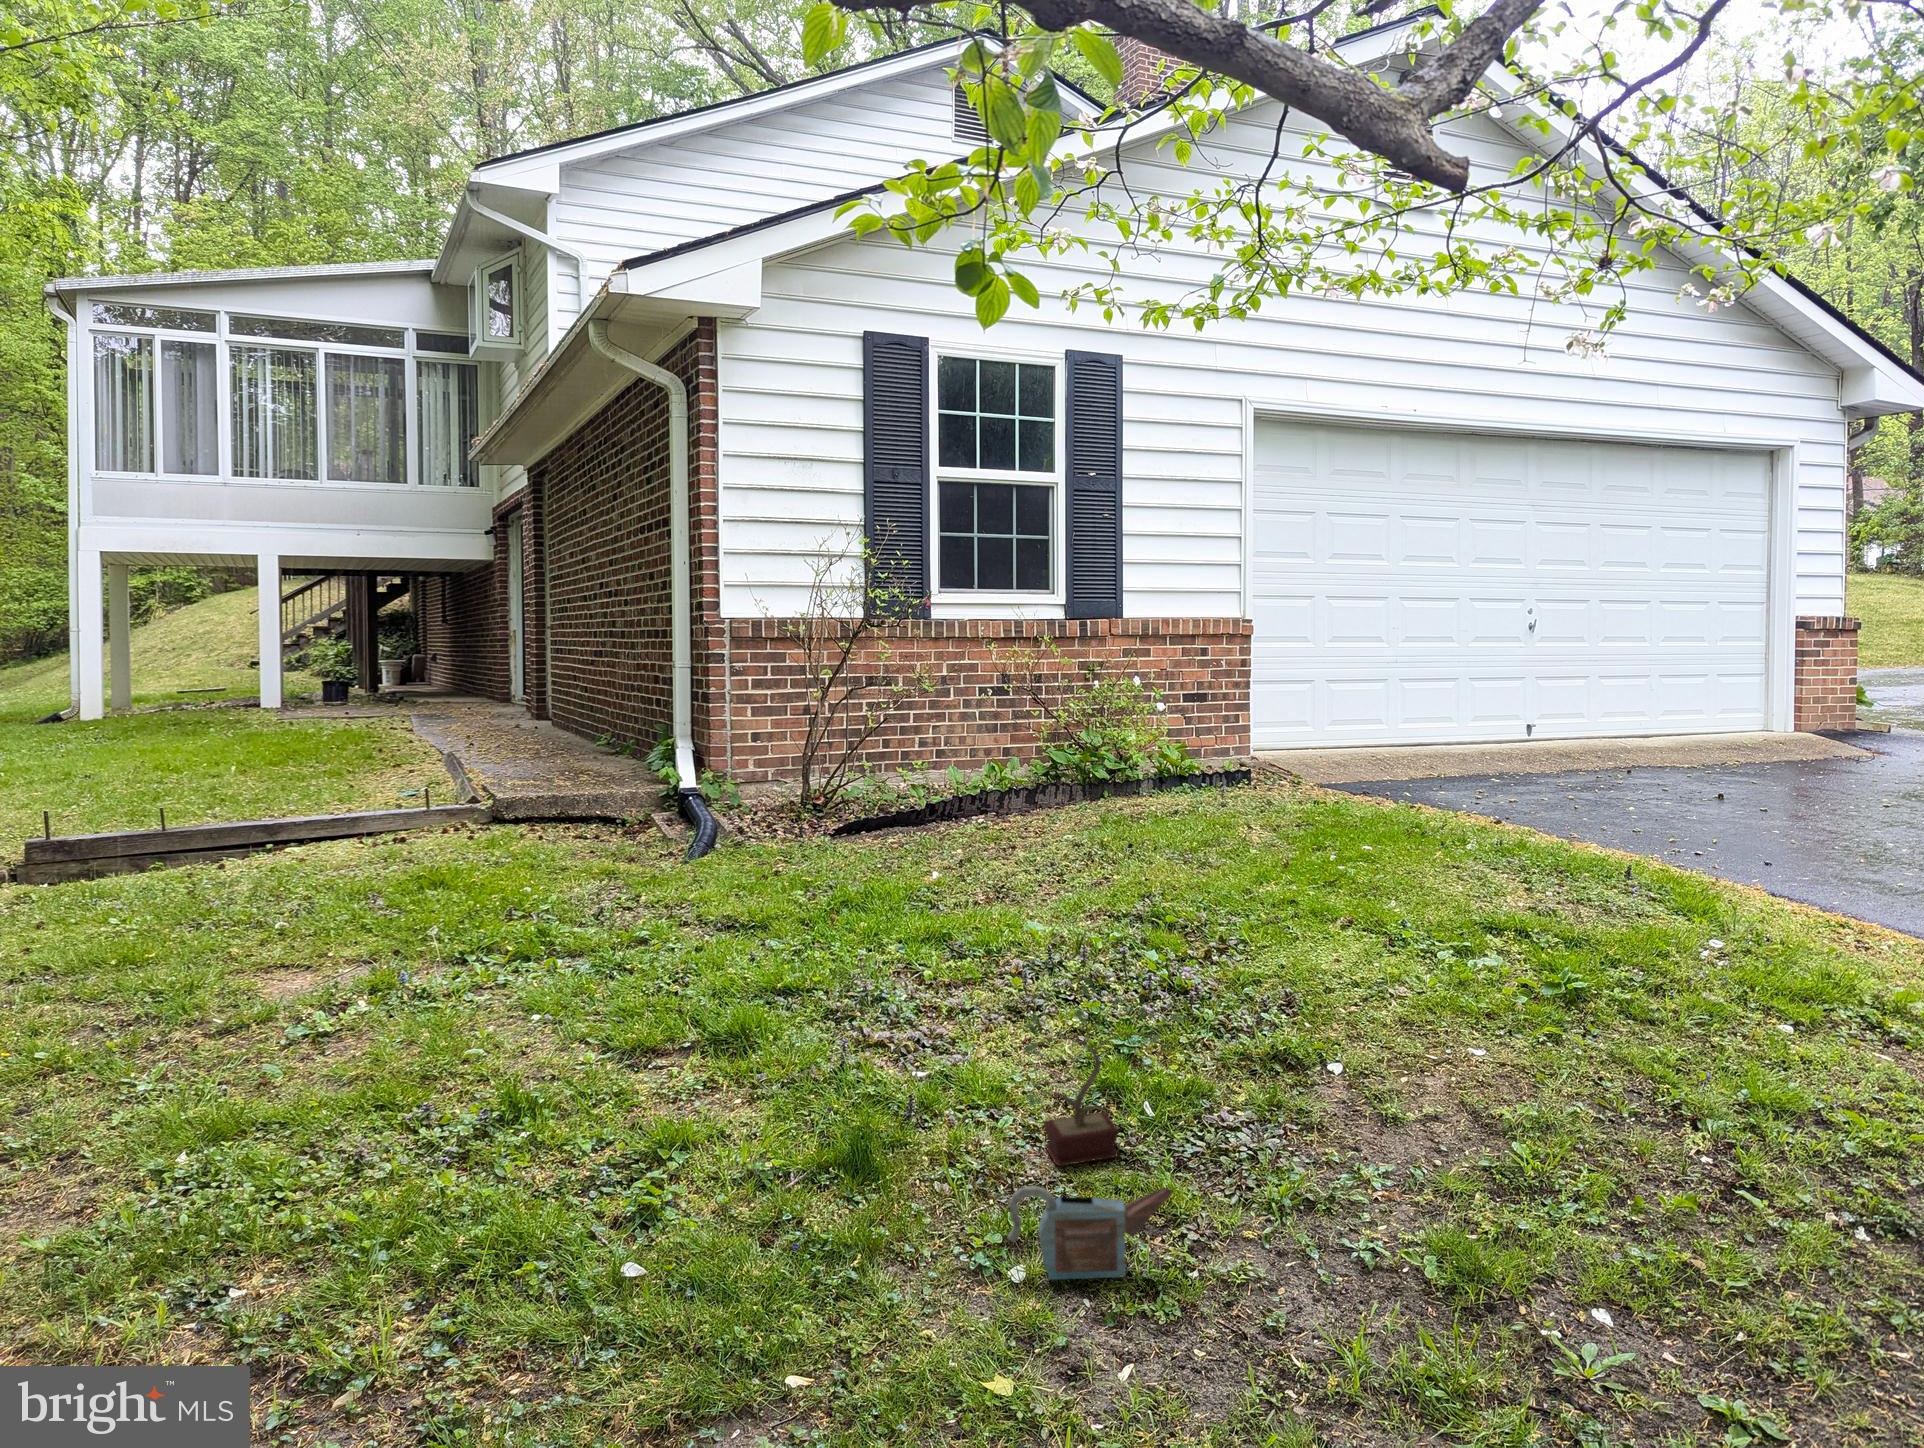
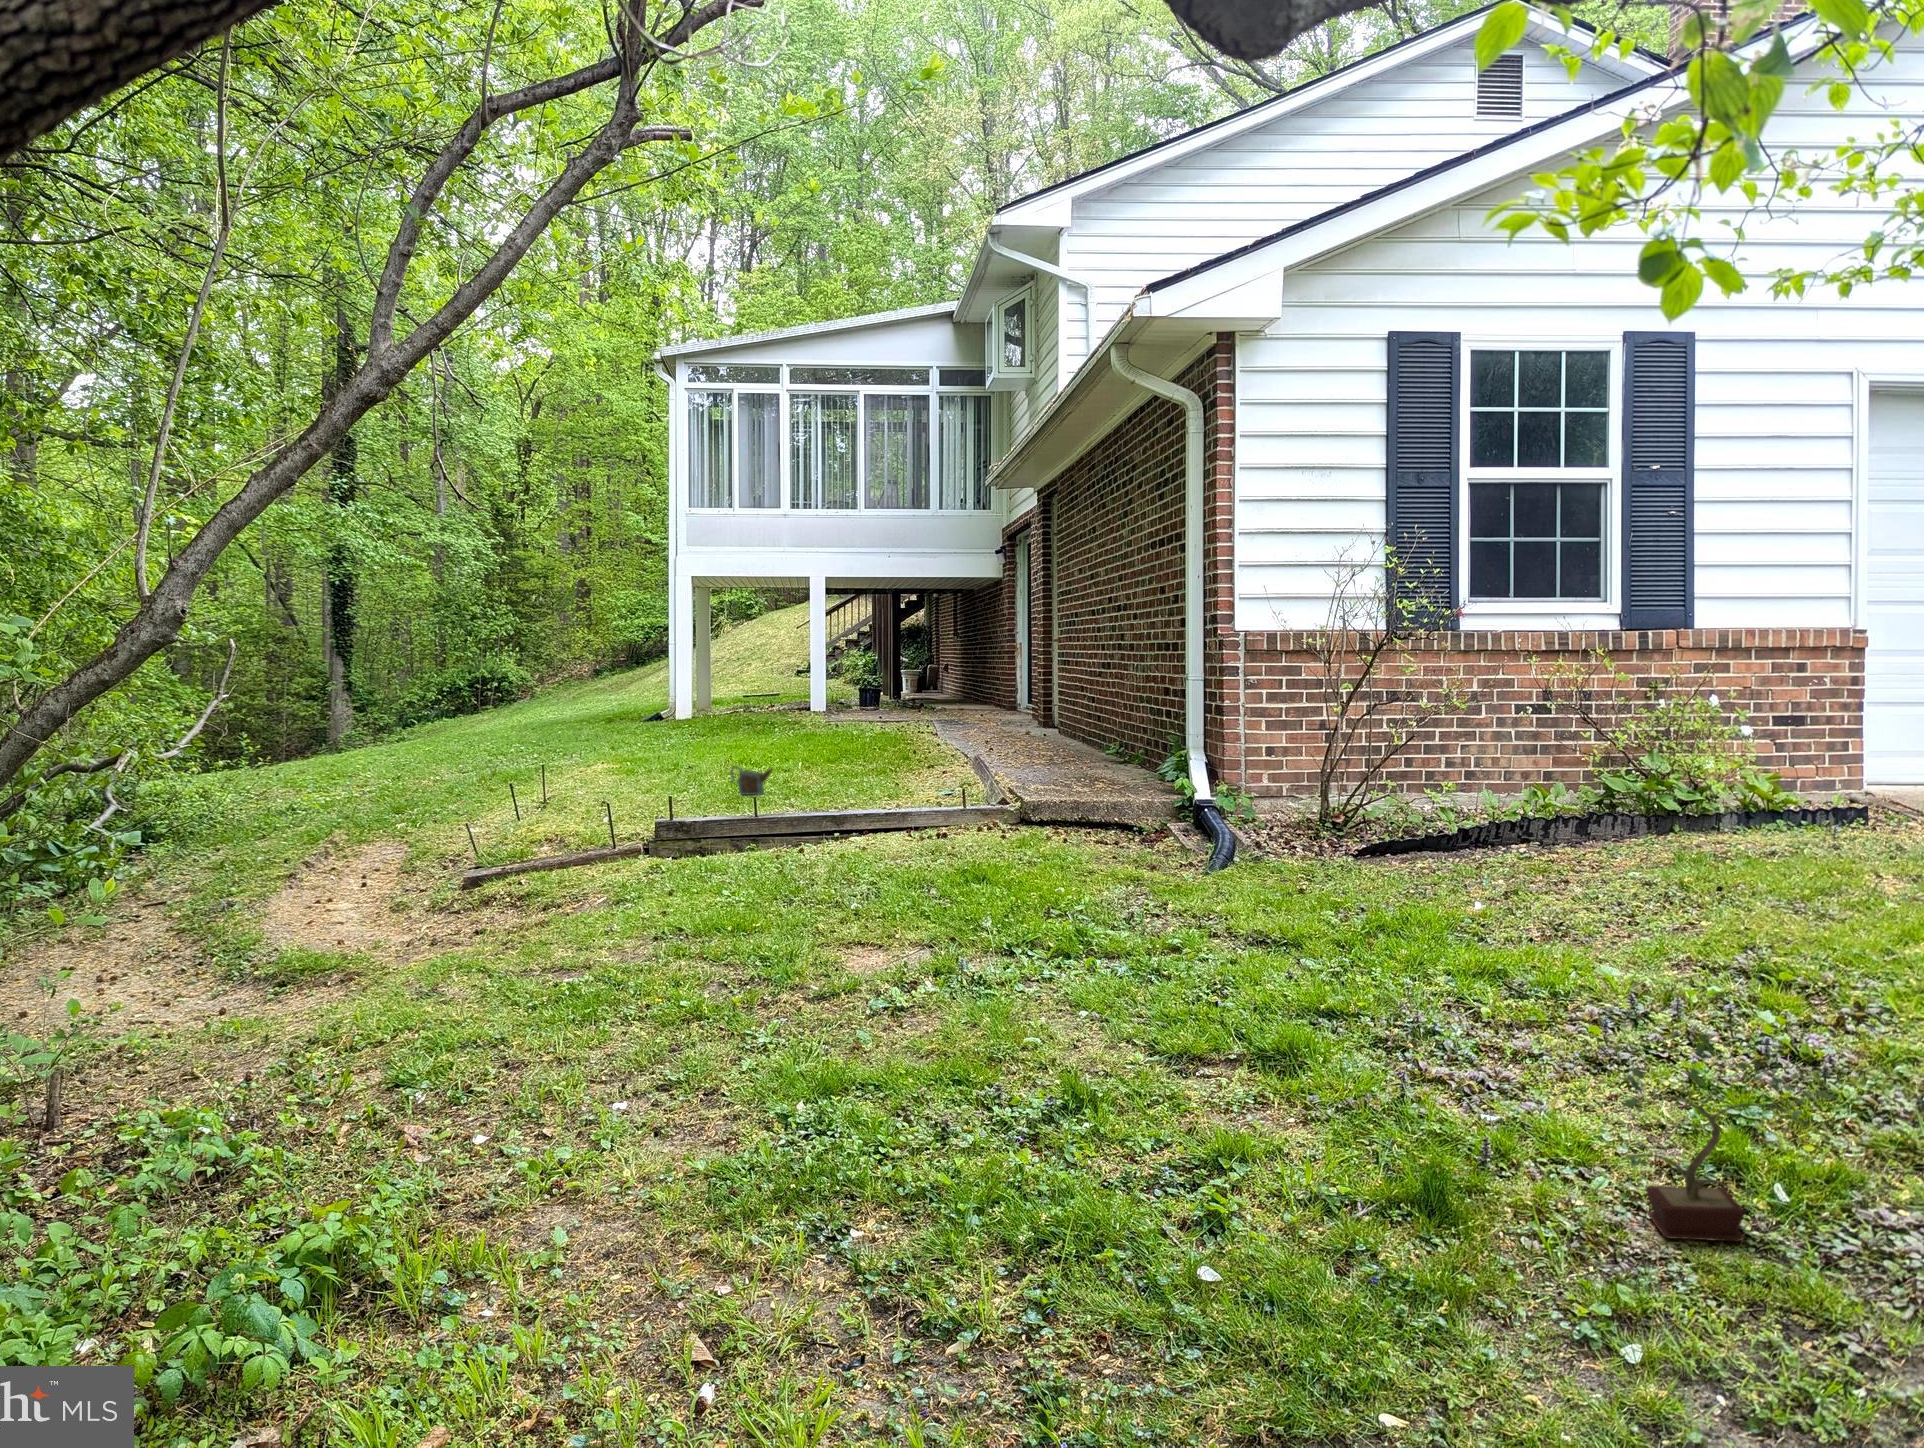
watering can: present [1008,1185,1173,1280] -> present [730,766,773,795]

